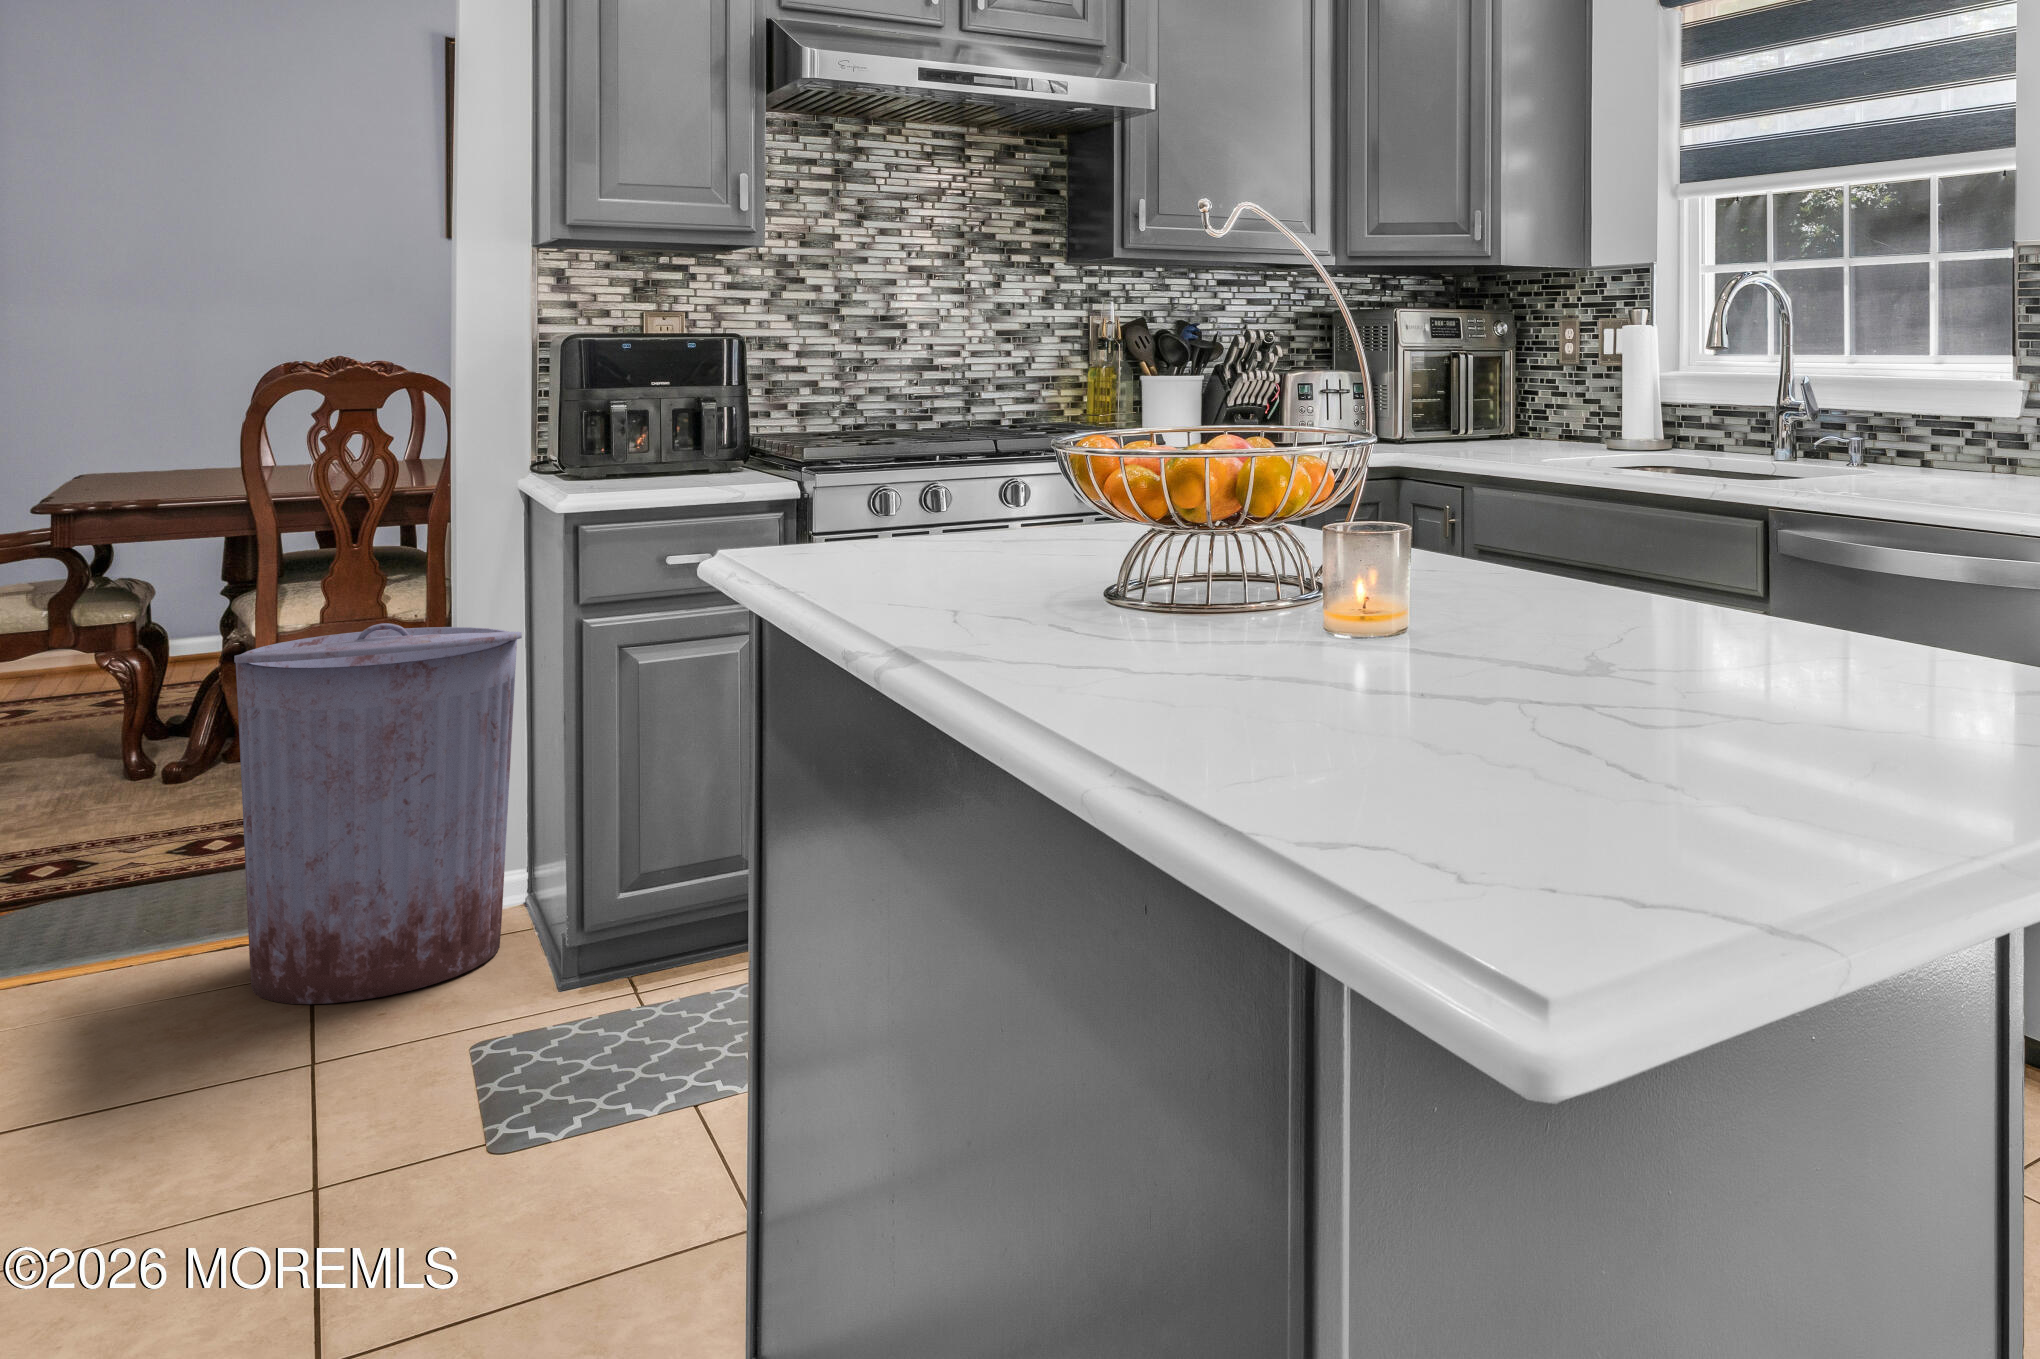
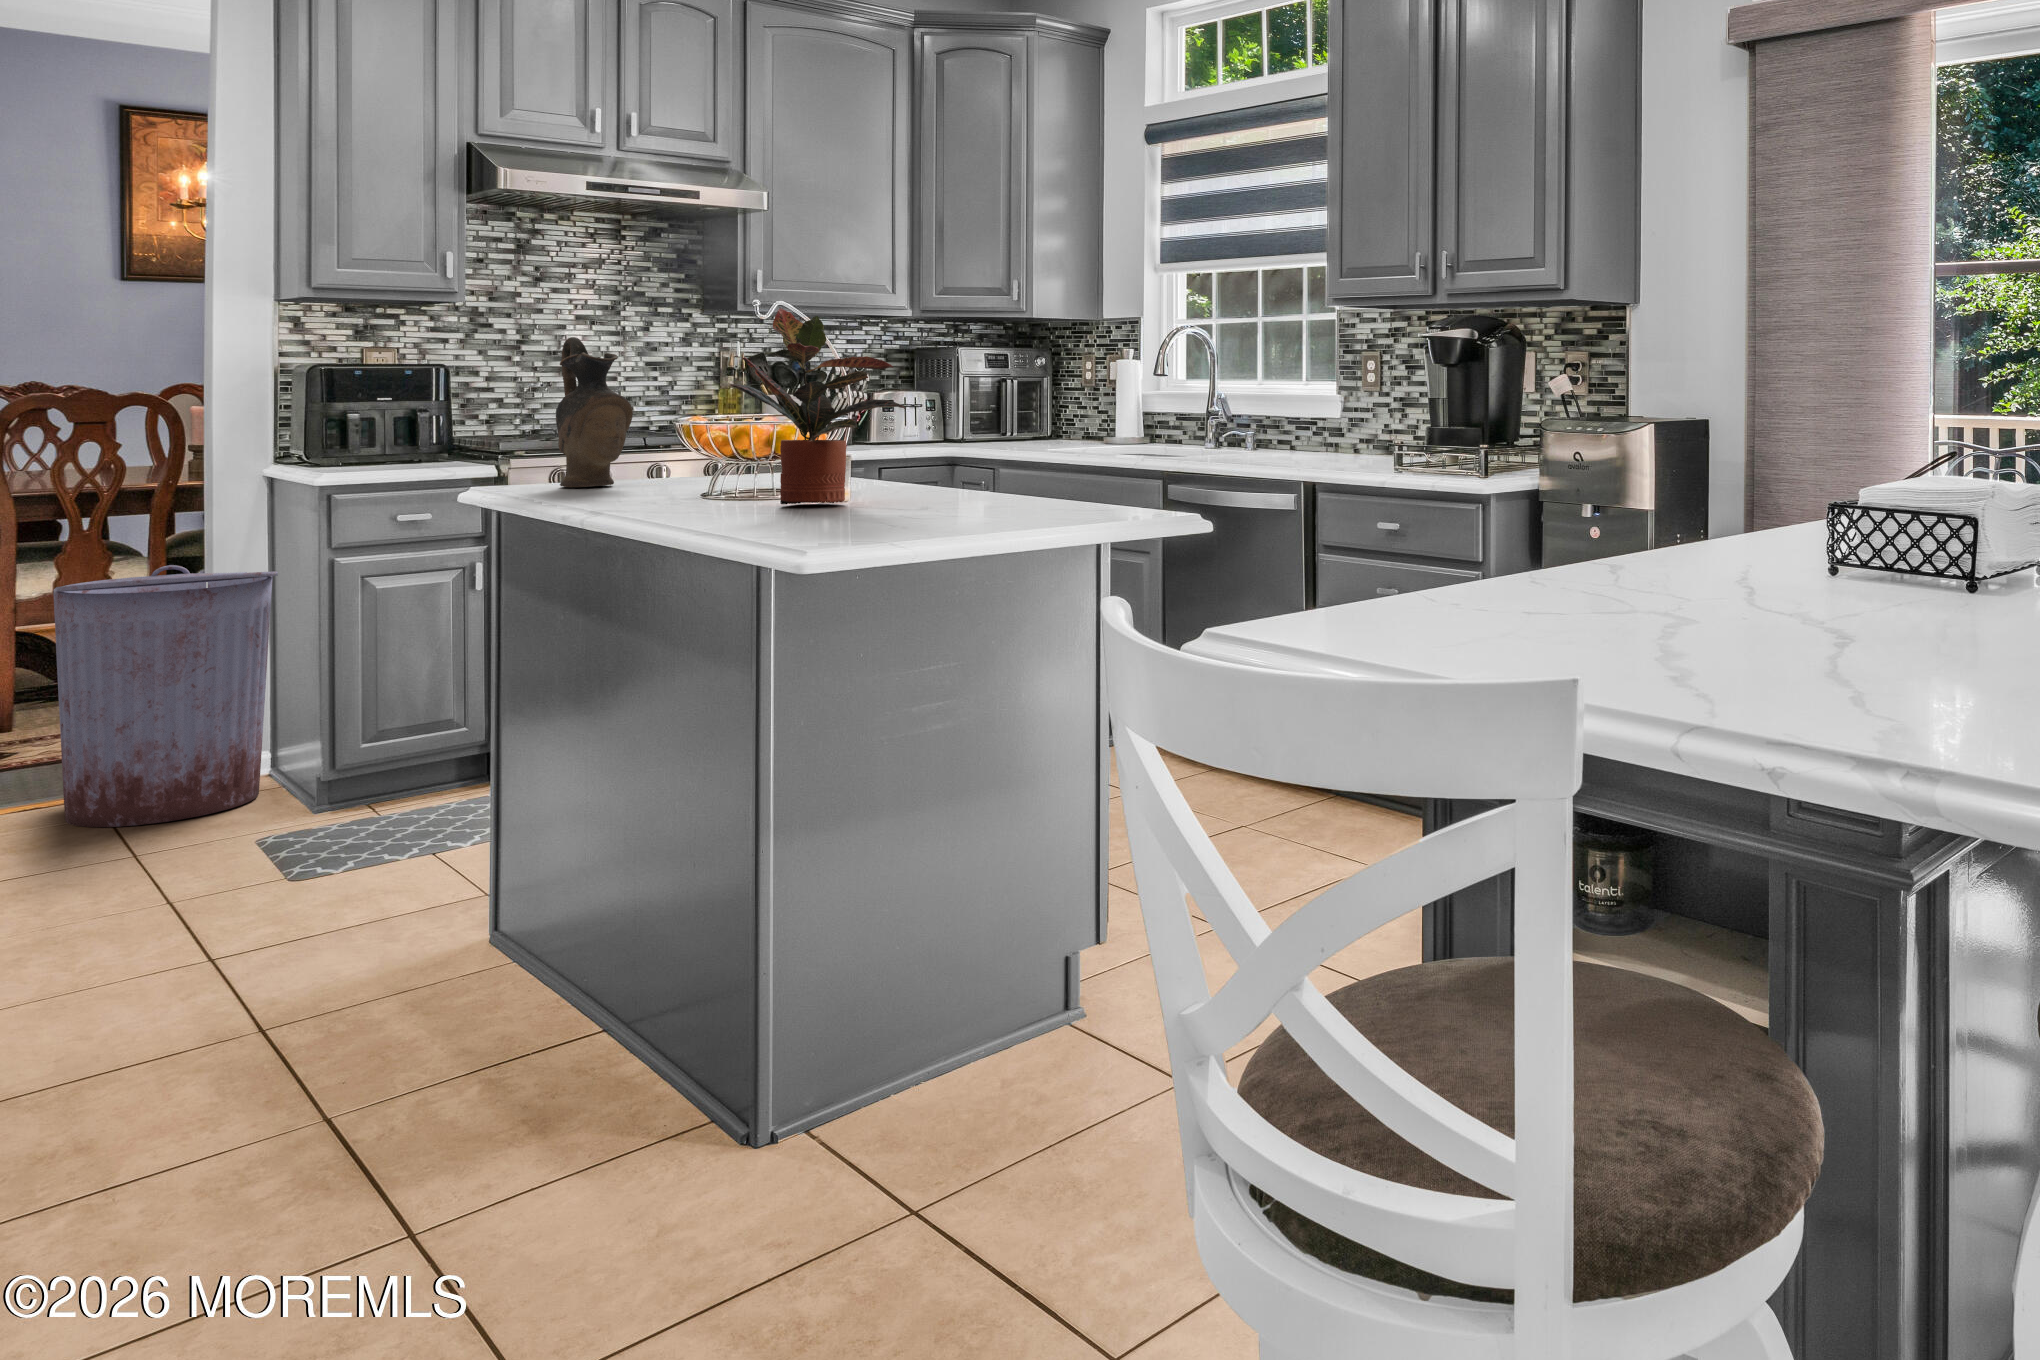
potted plant: none [1221,205,1582,663] -> present [731,308,905,504]
ceramic pitcher: none [861,283,993,570] -> present [556,337,633,487]

